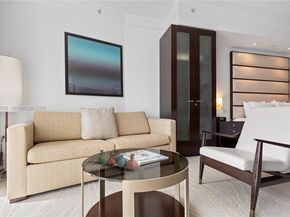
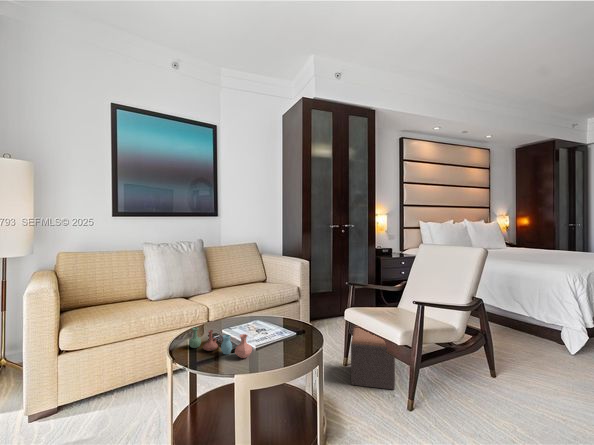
footstool: none [205,159,236,201] -> present [351,326,395,390]

